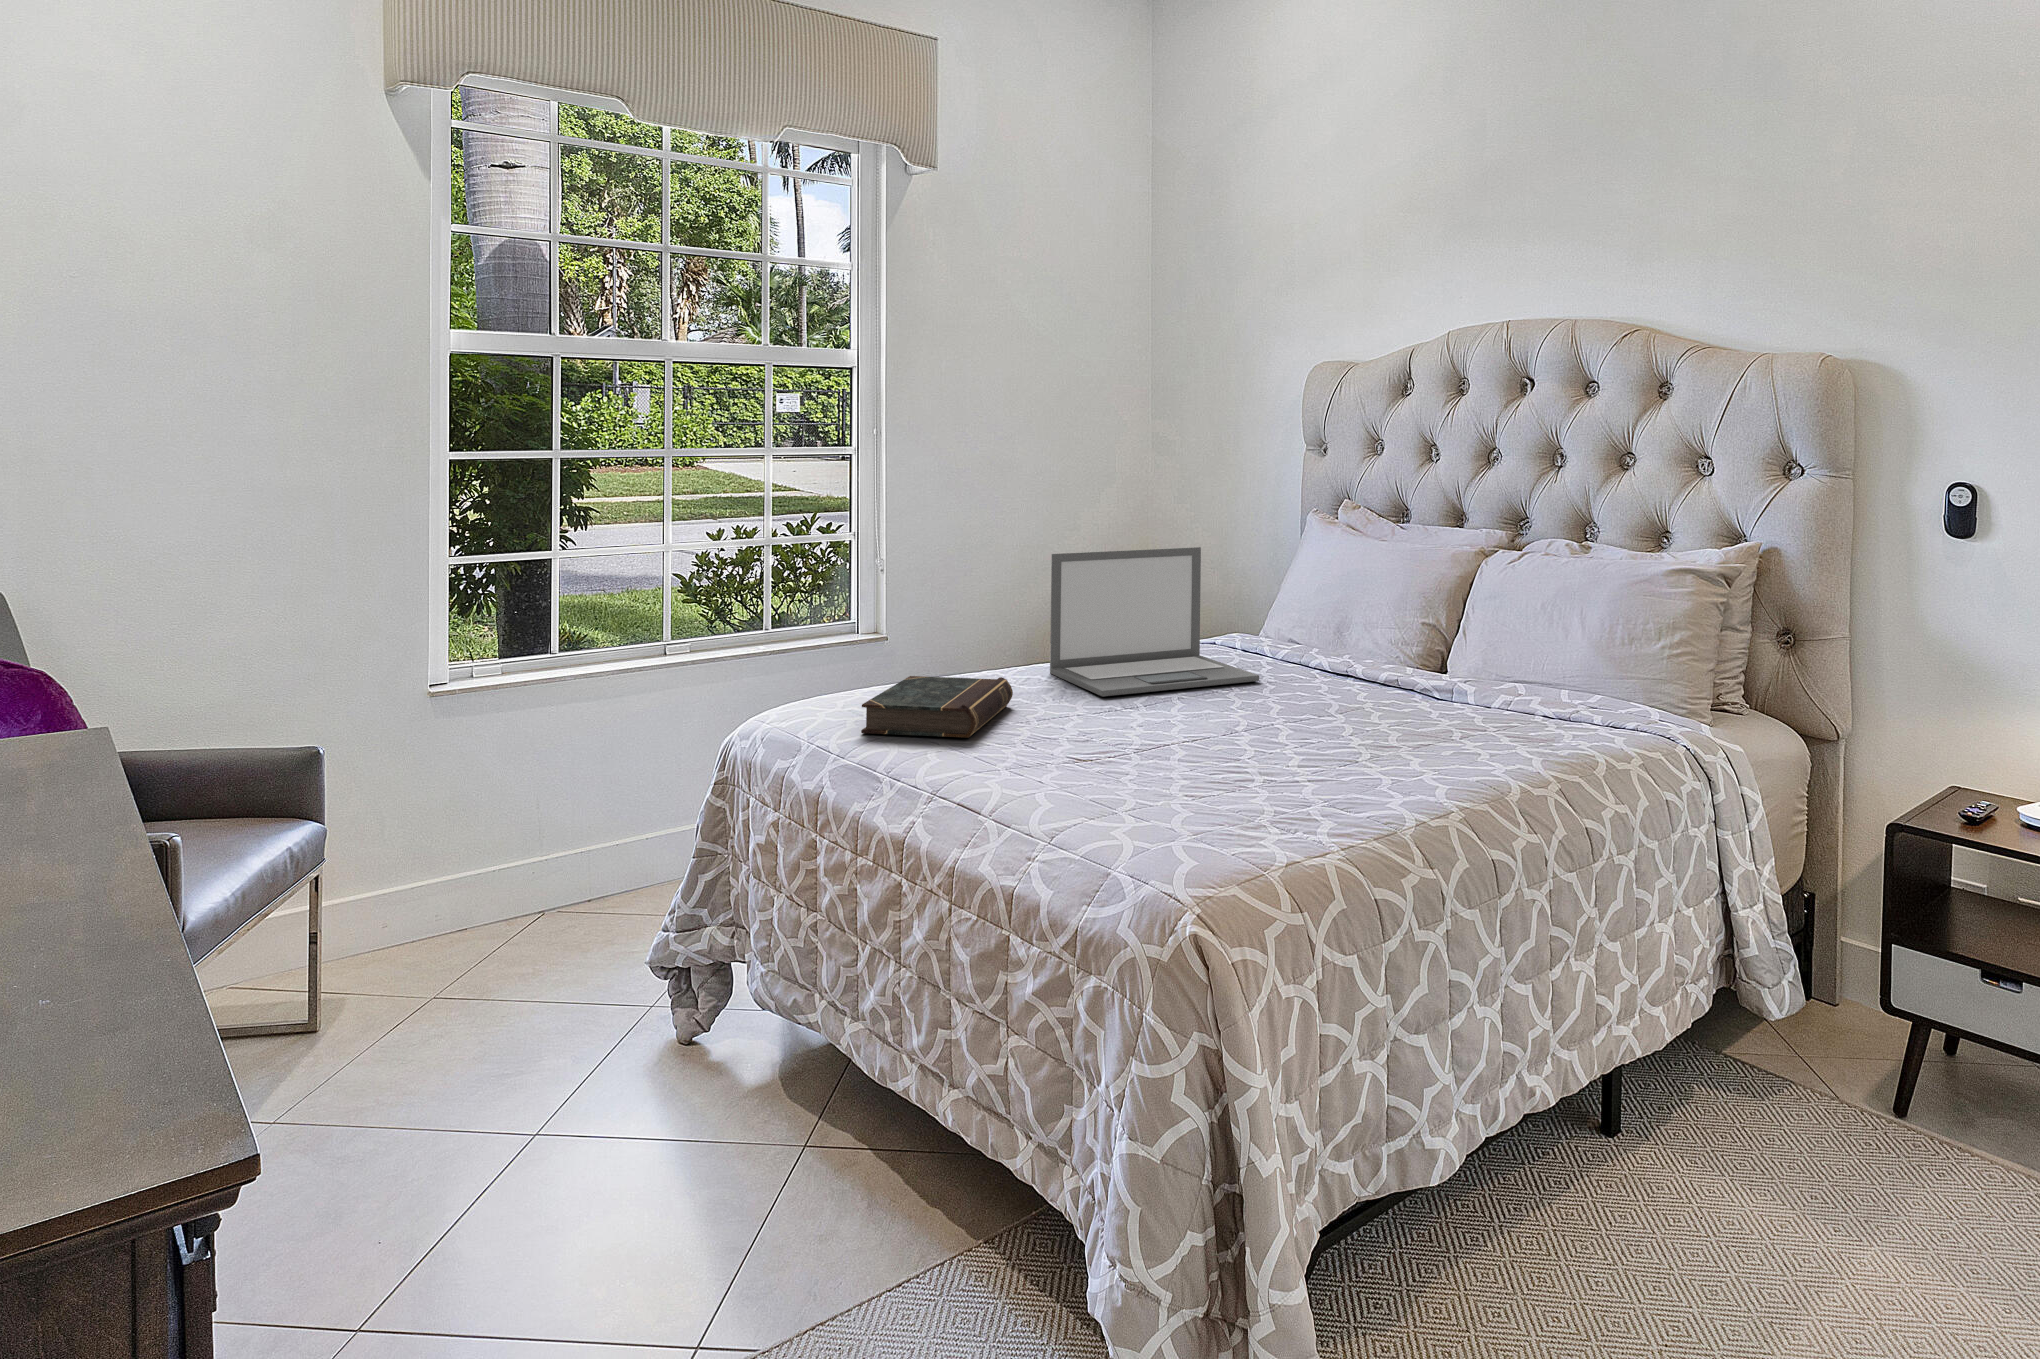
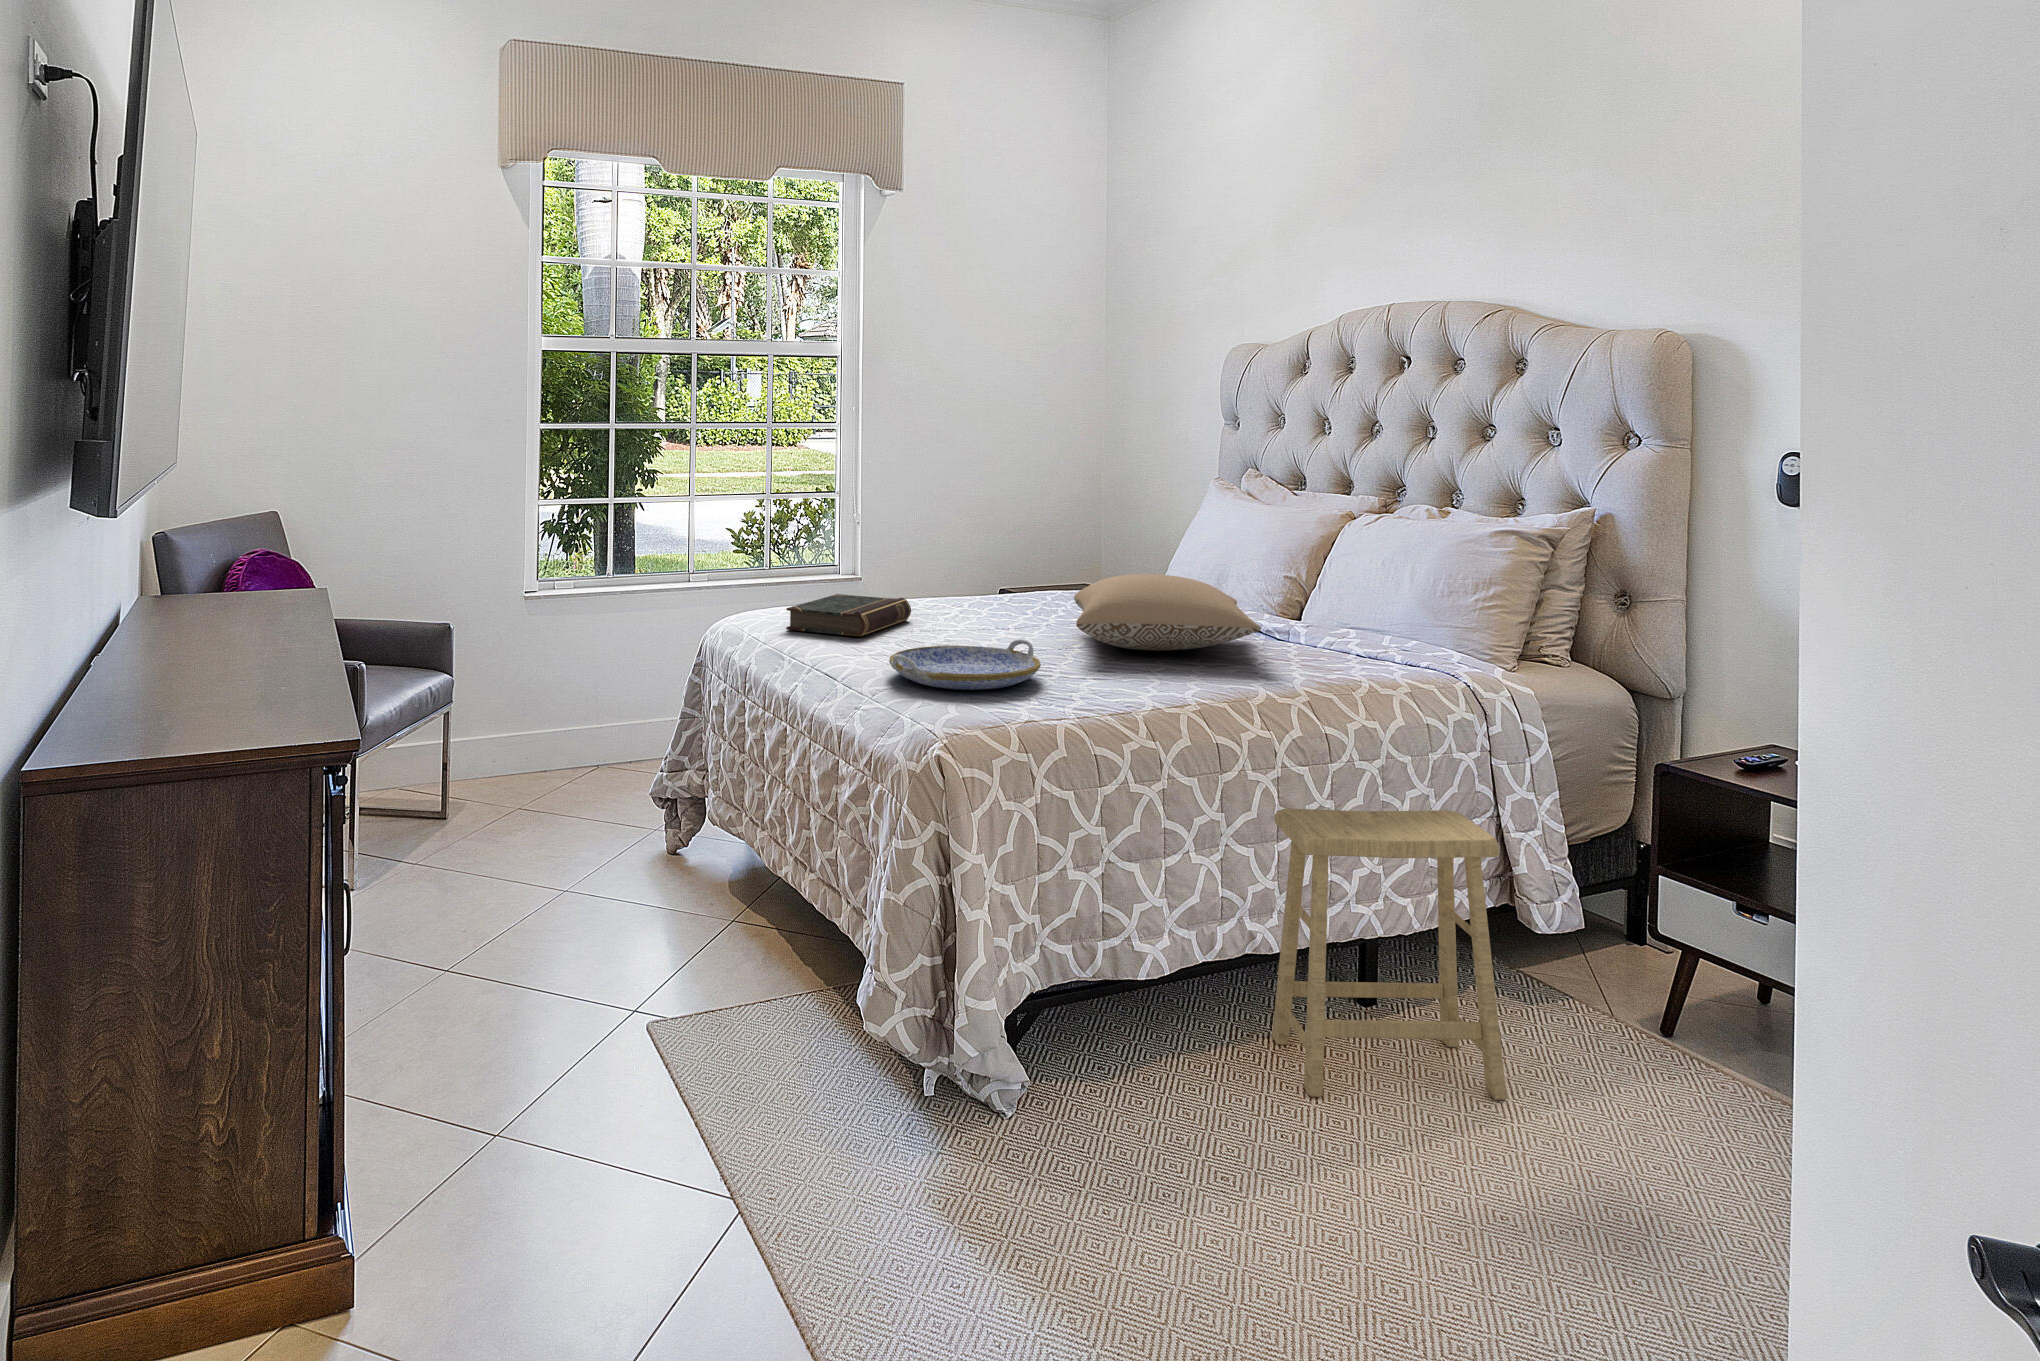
laptop: present [1050,547,1259,697] -> none [960,505,1127,619]
pillow: none [1218,637,1476,730] -> present [1074,574,1261,651]
serving tray: none [1052,736,1252,817] -> present [889,640,1041,690]
footstool: none [1547,914,1834,1309] -> present [1272,808,1507,1100]

